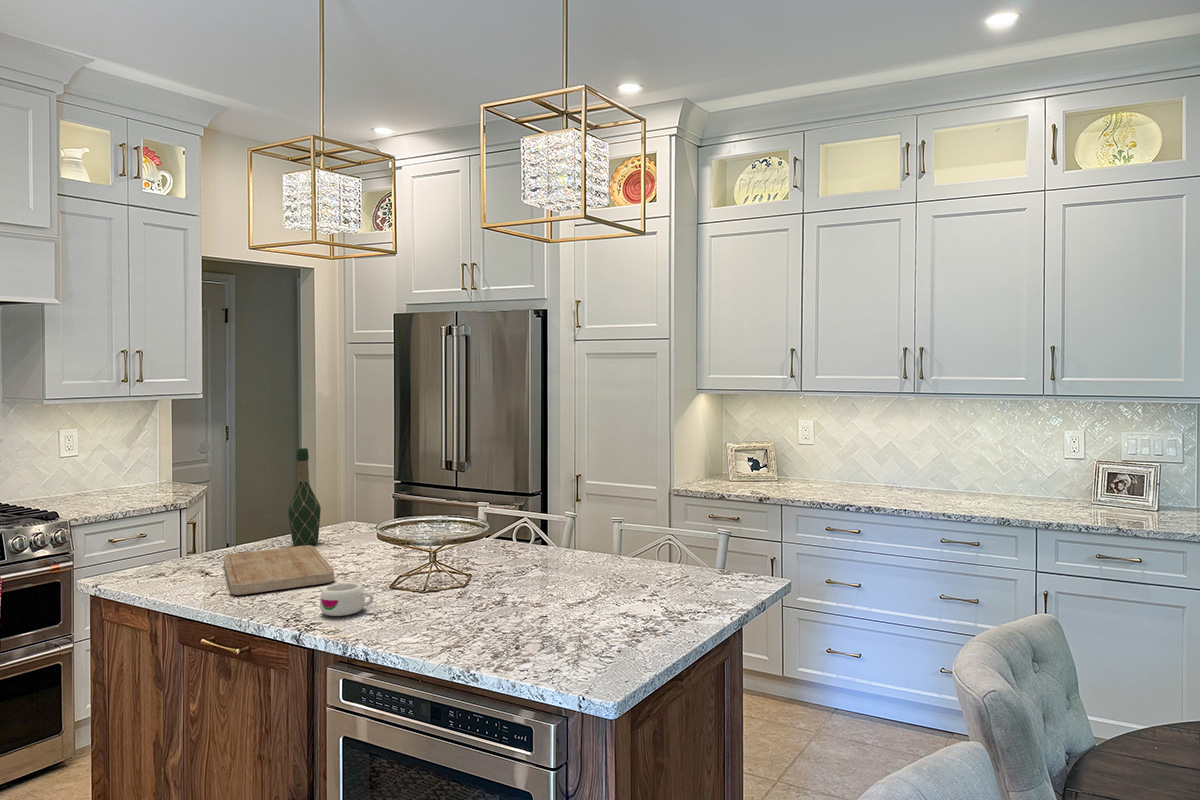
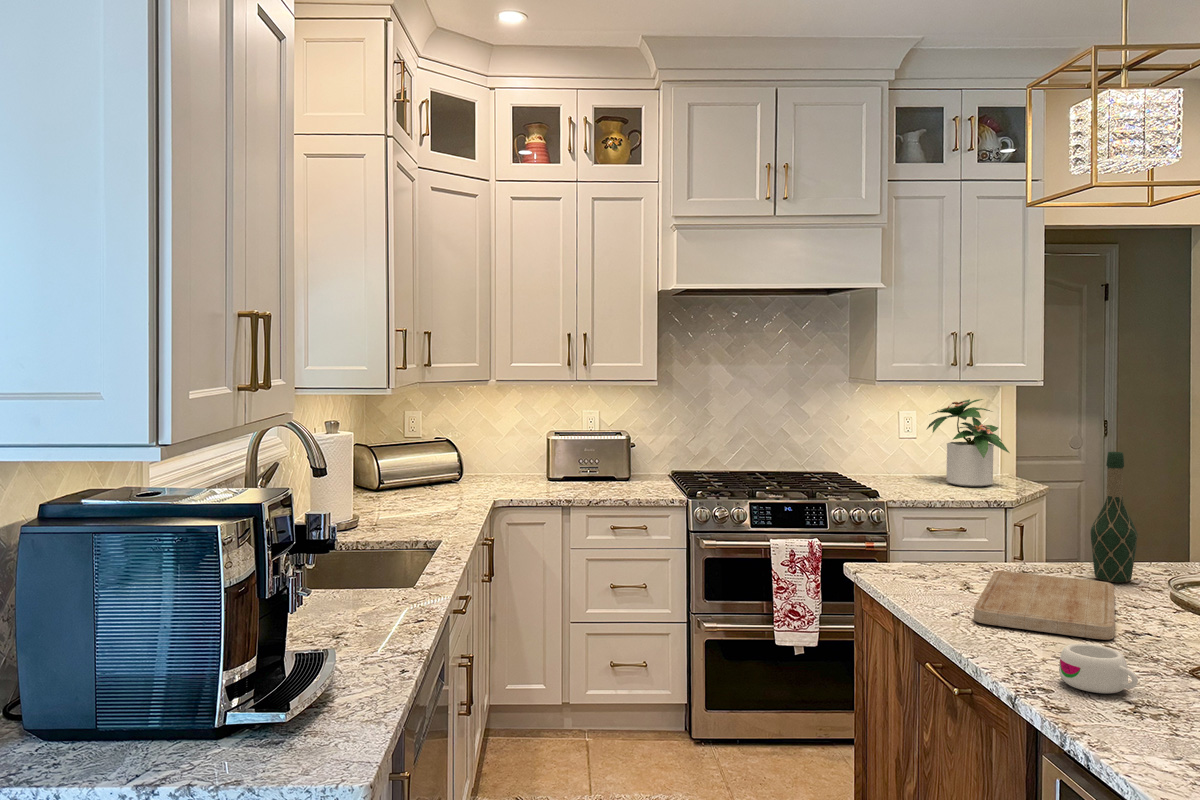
potted plant: none [92,416,177,496] -> present [927,399,1009,486]

